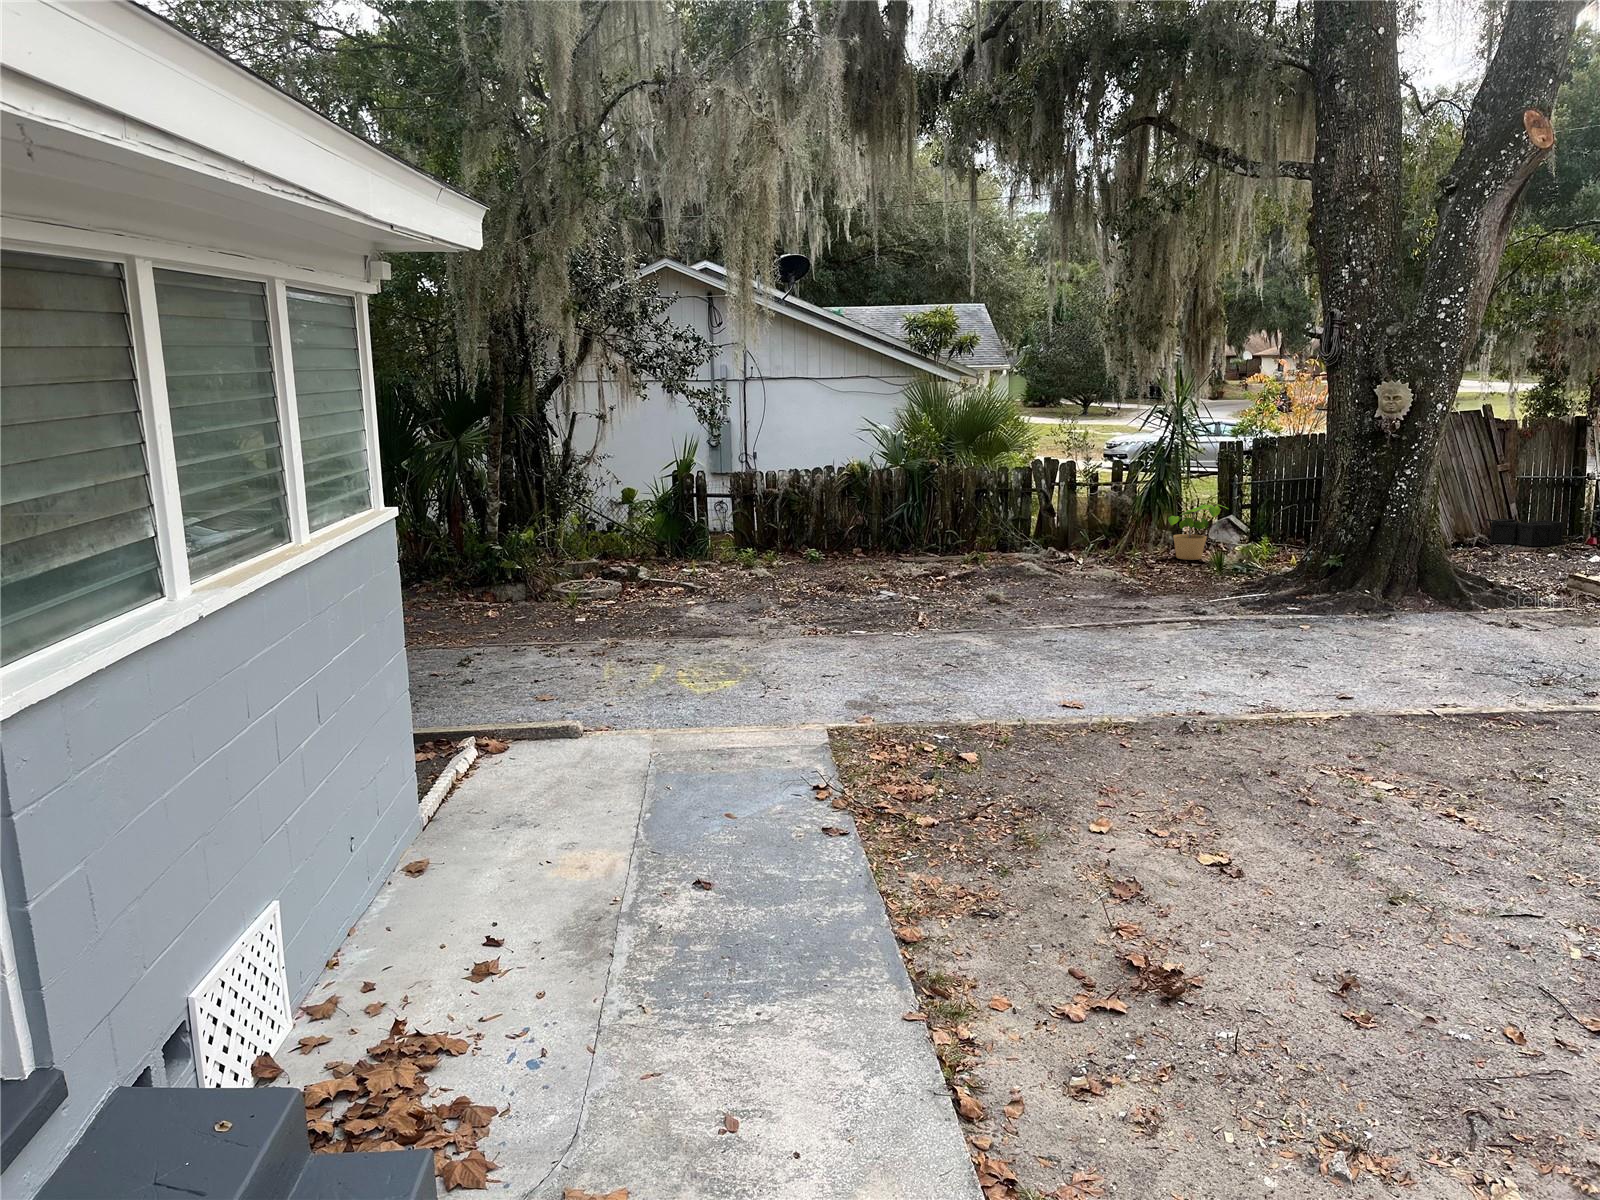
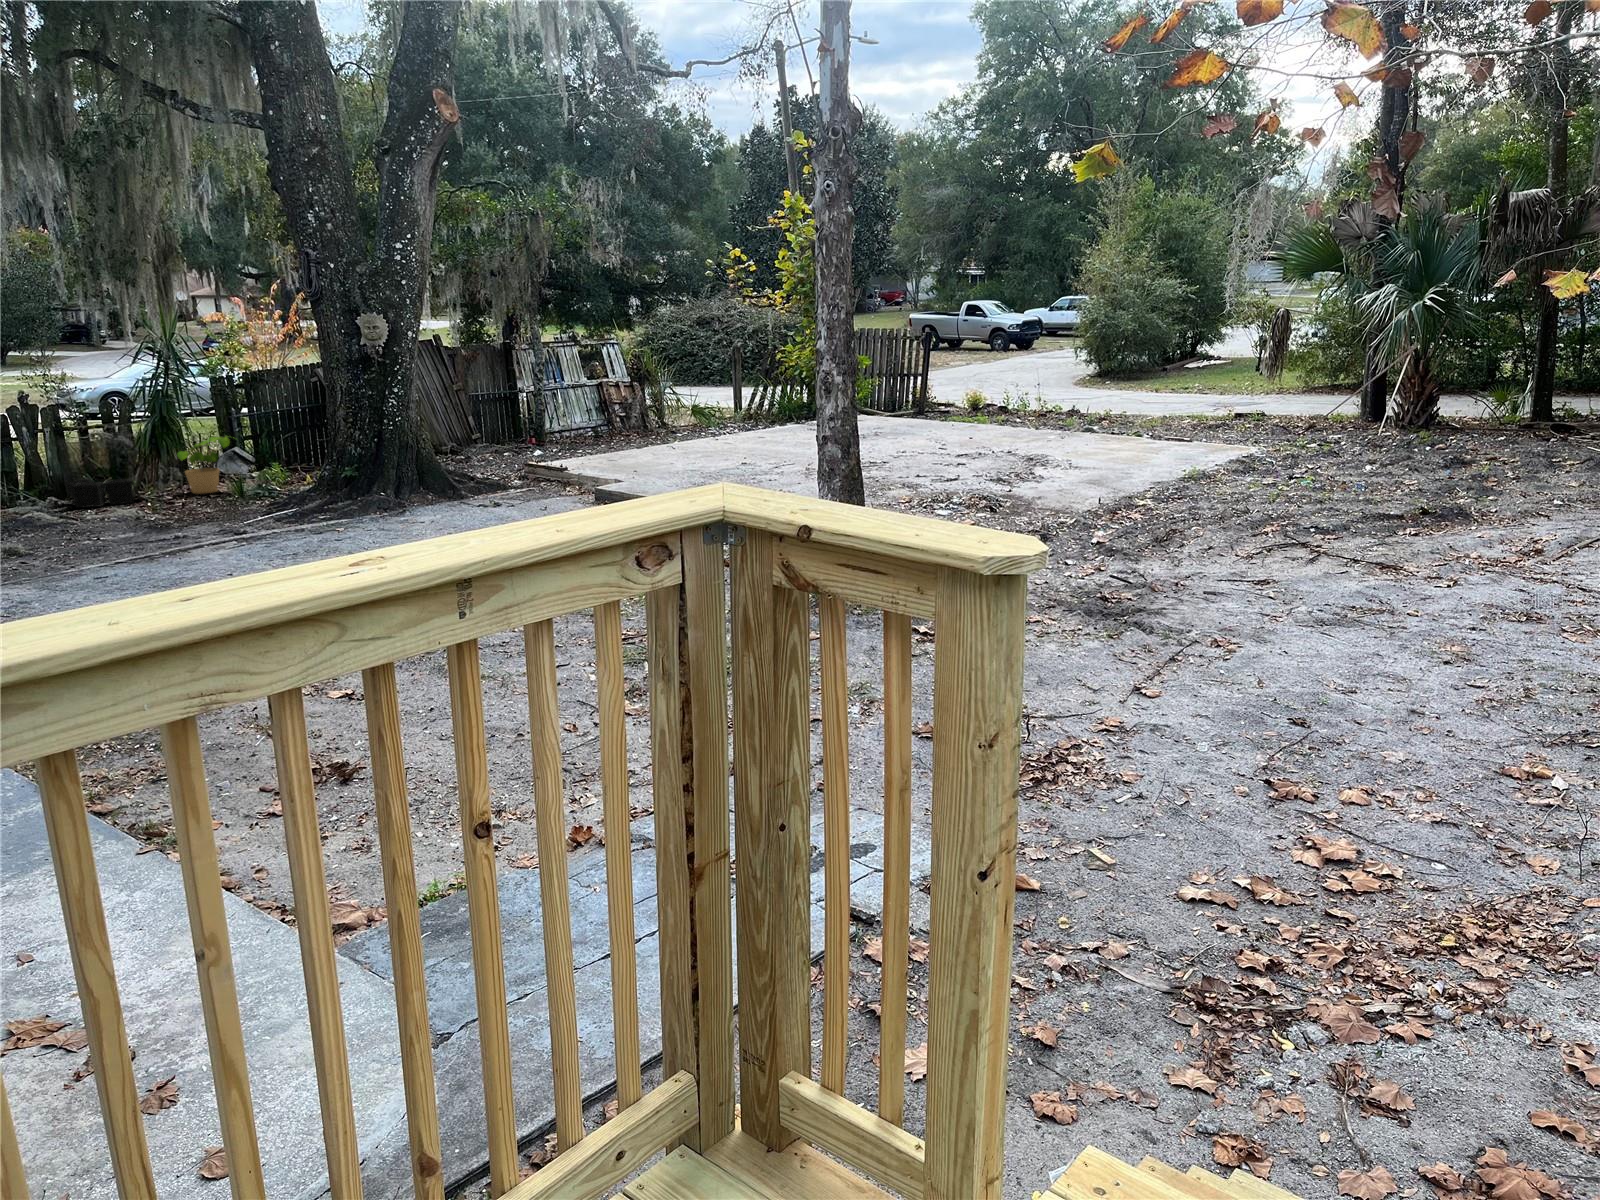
storage bin: present [1486,518,1565,546] -> present [64,477,141,508]

